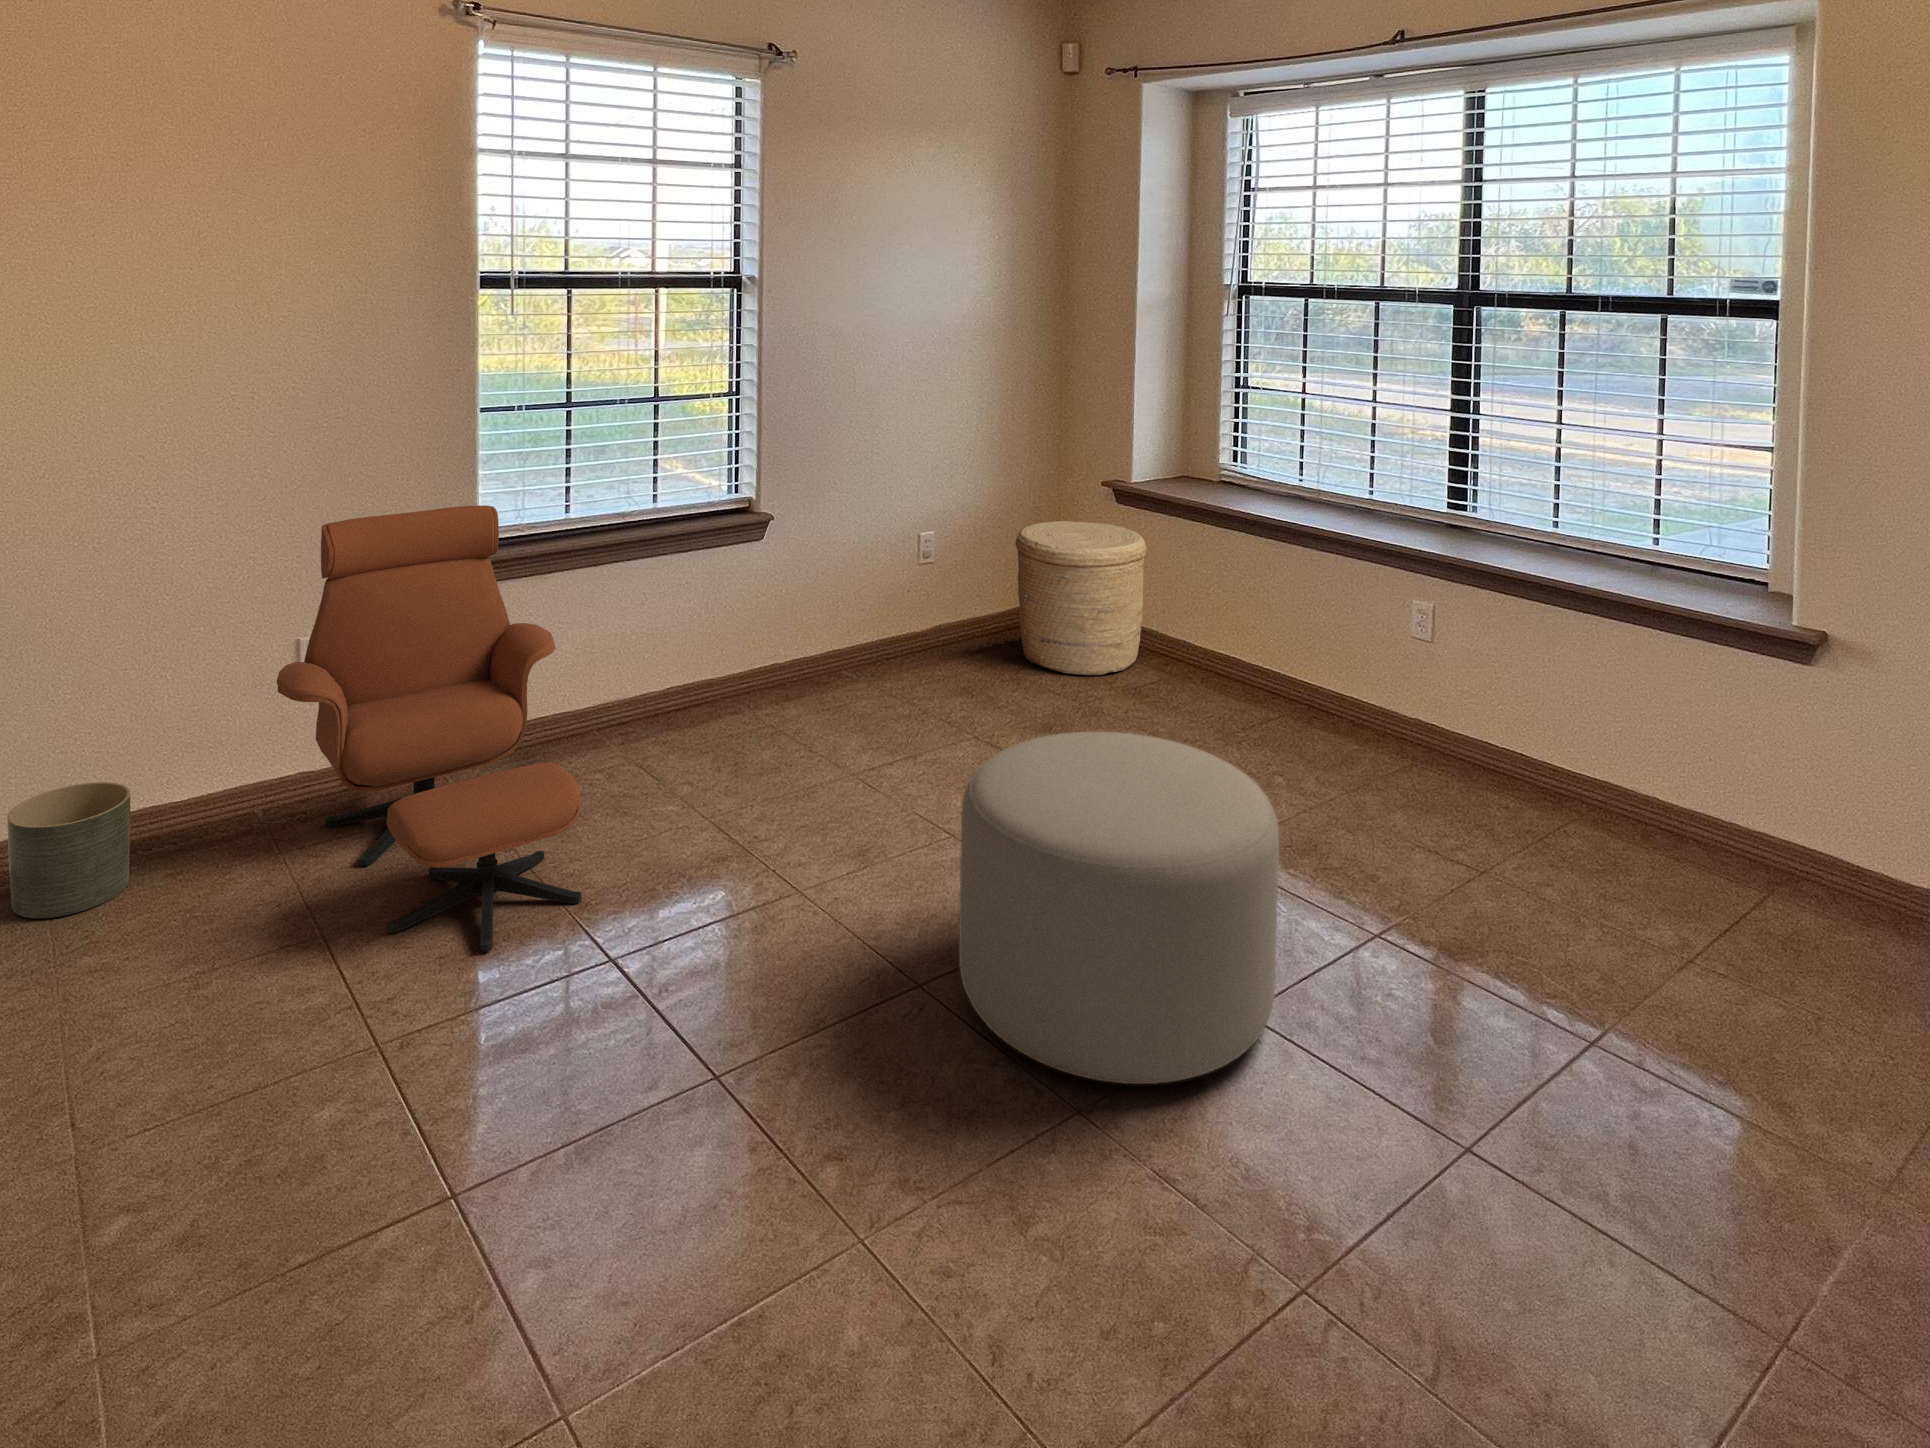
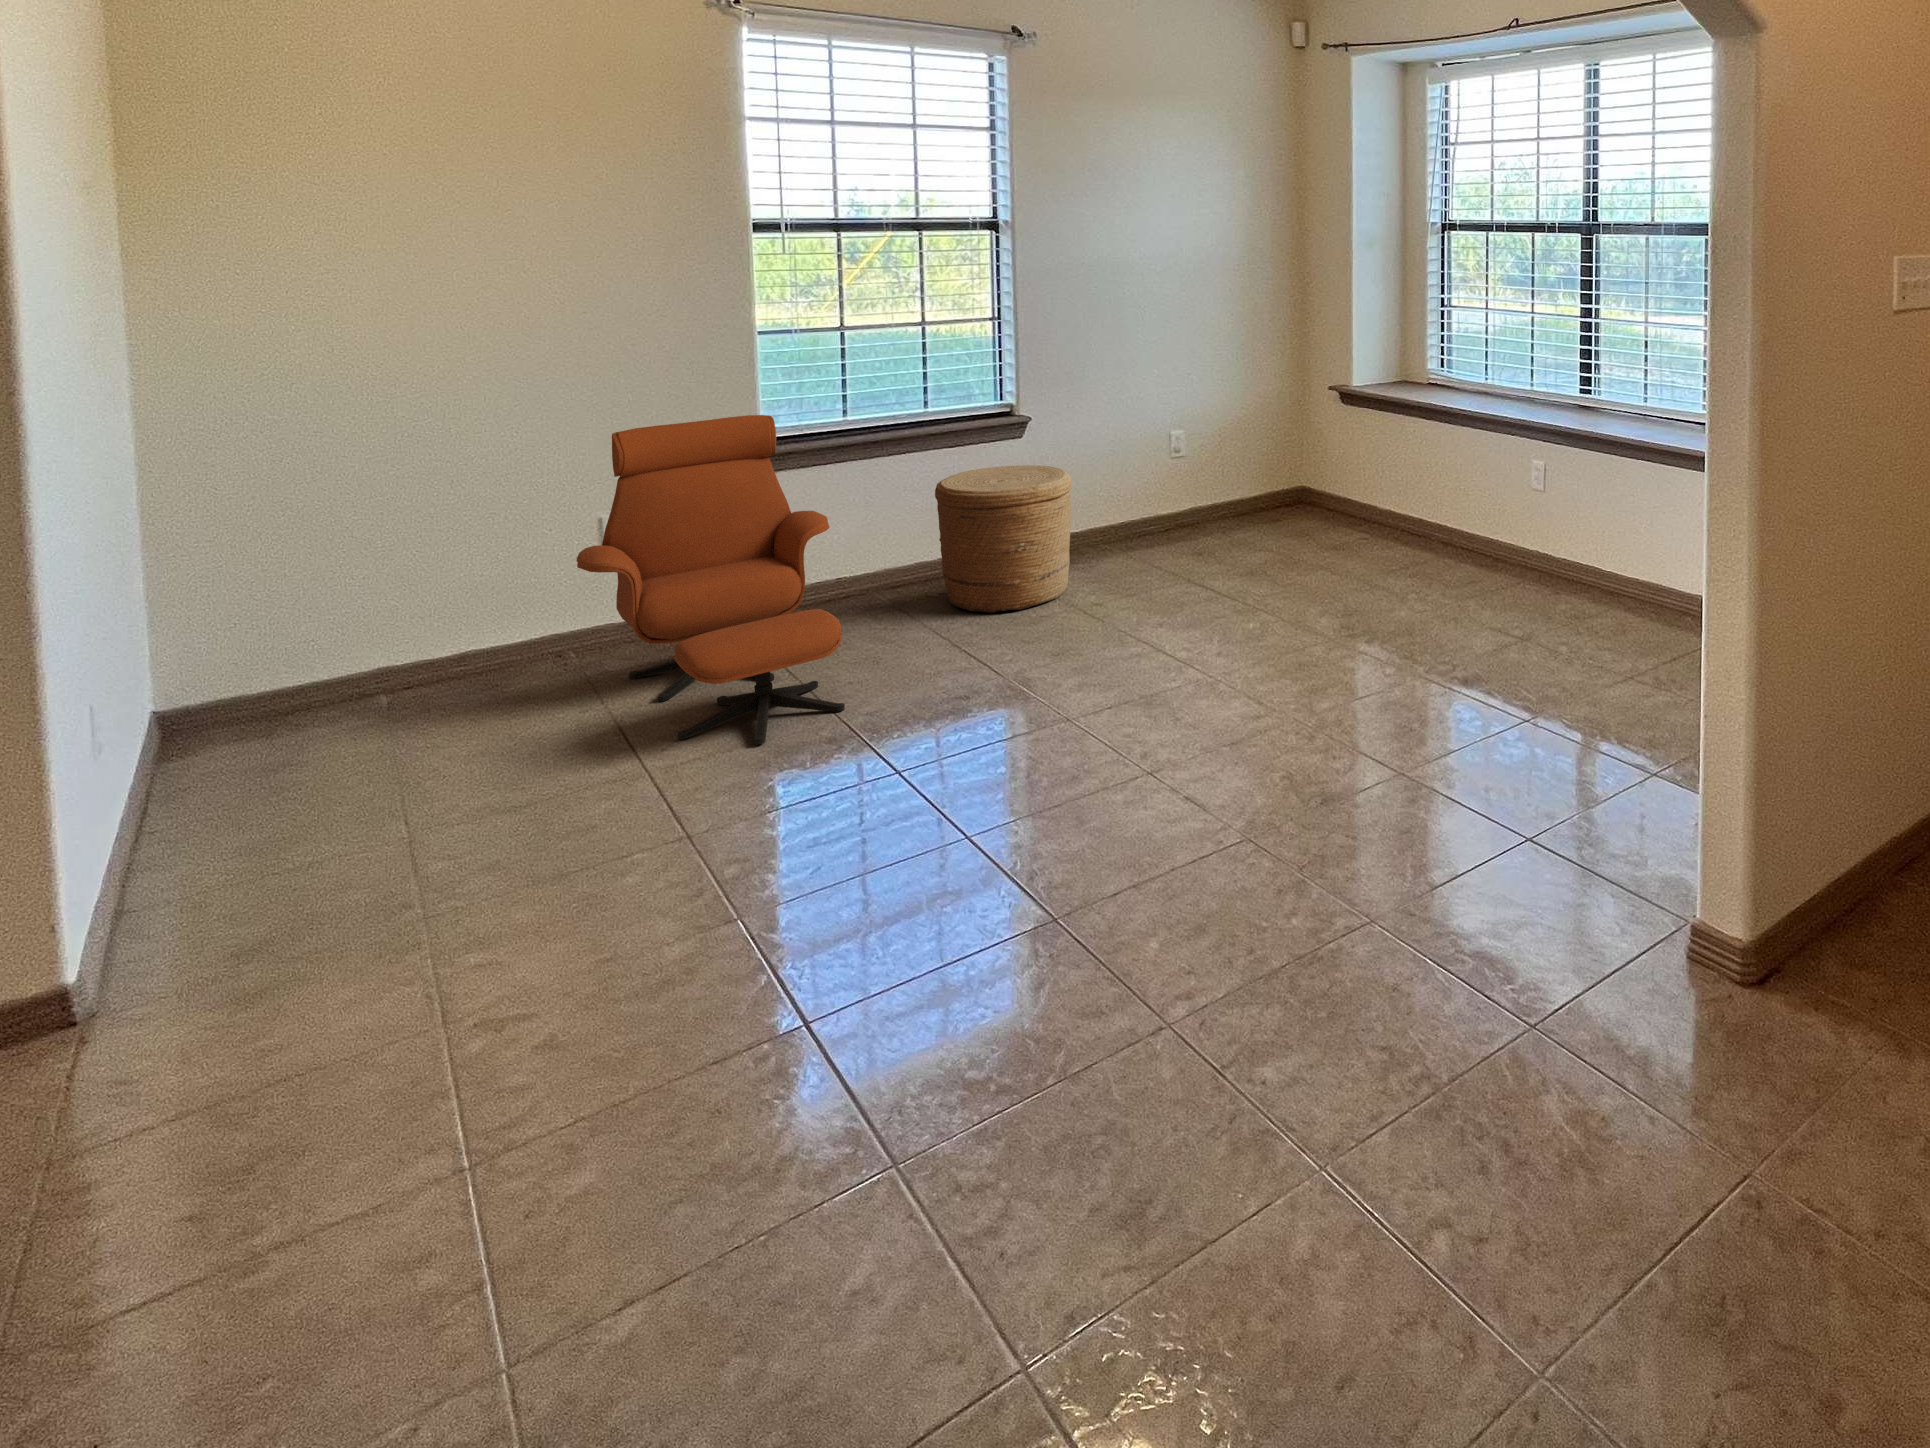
woven basket: present [1016,521,1147,675] -> present [935,465,1072,613]
ottoman: present [959,732,1279,1084] -> none [1124,554,1356,777]
planter: present [8,782,131,918] -> none [336,648,451,753]

